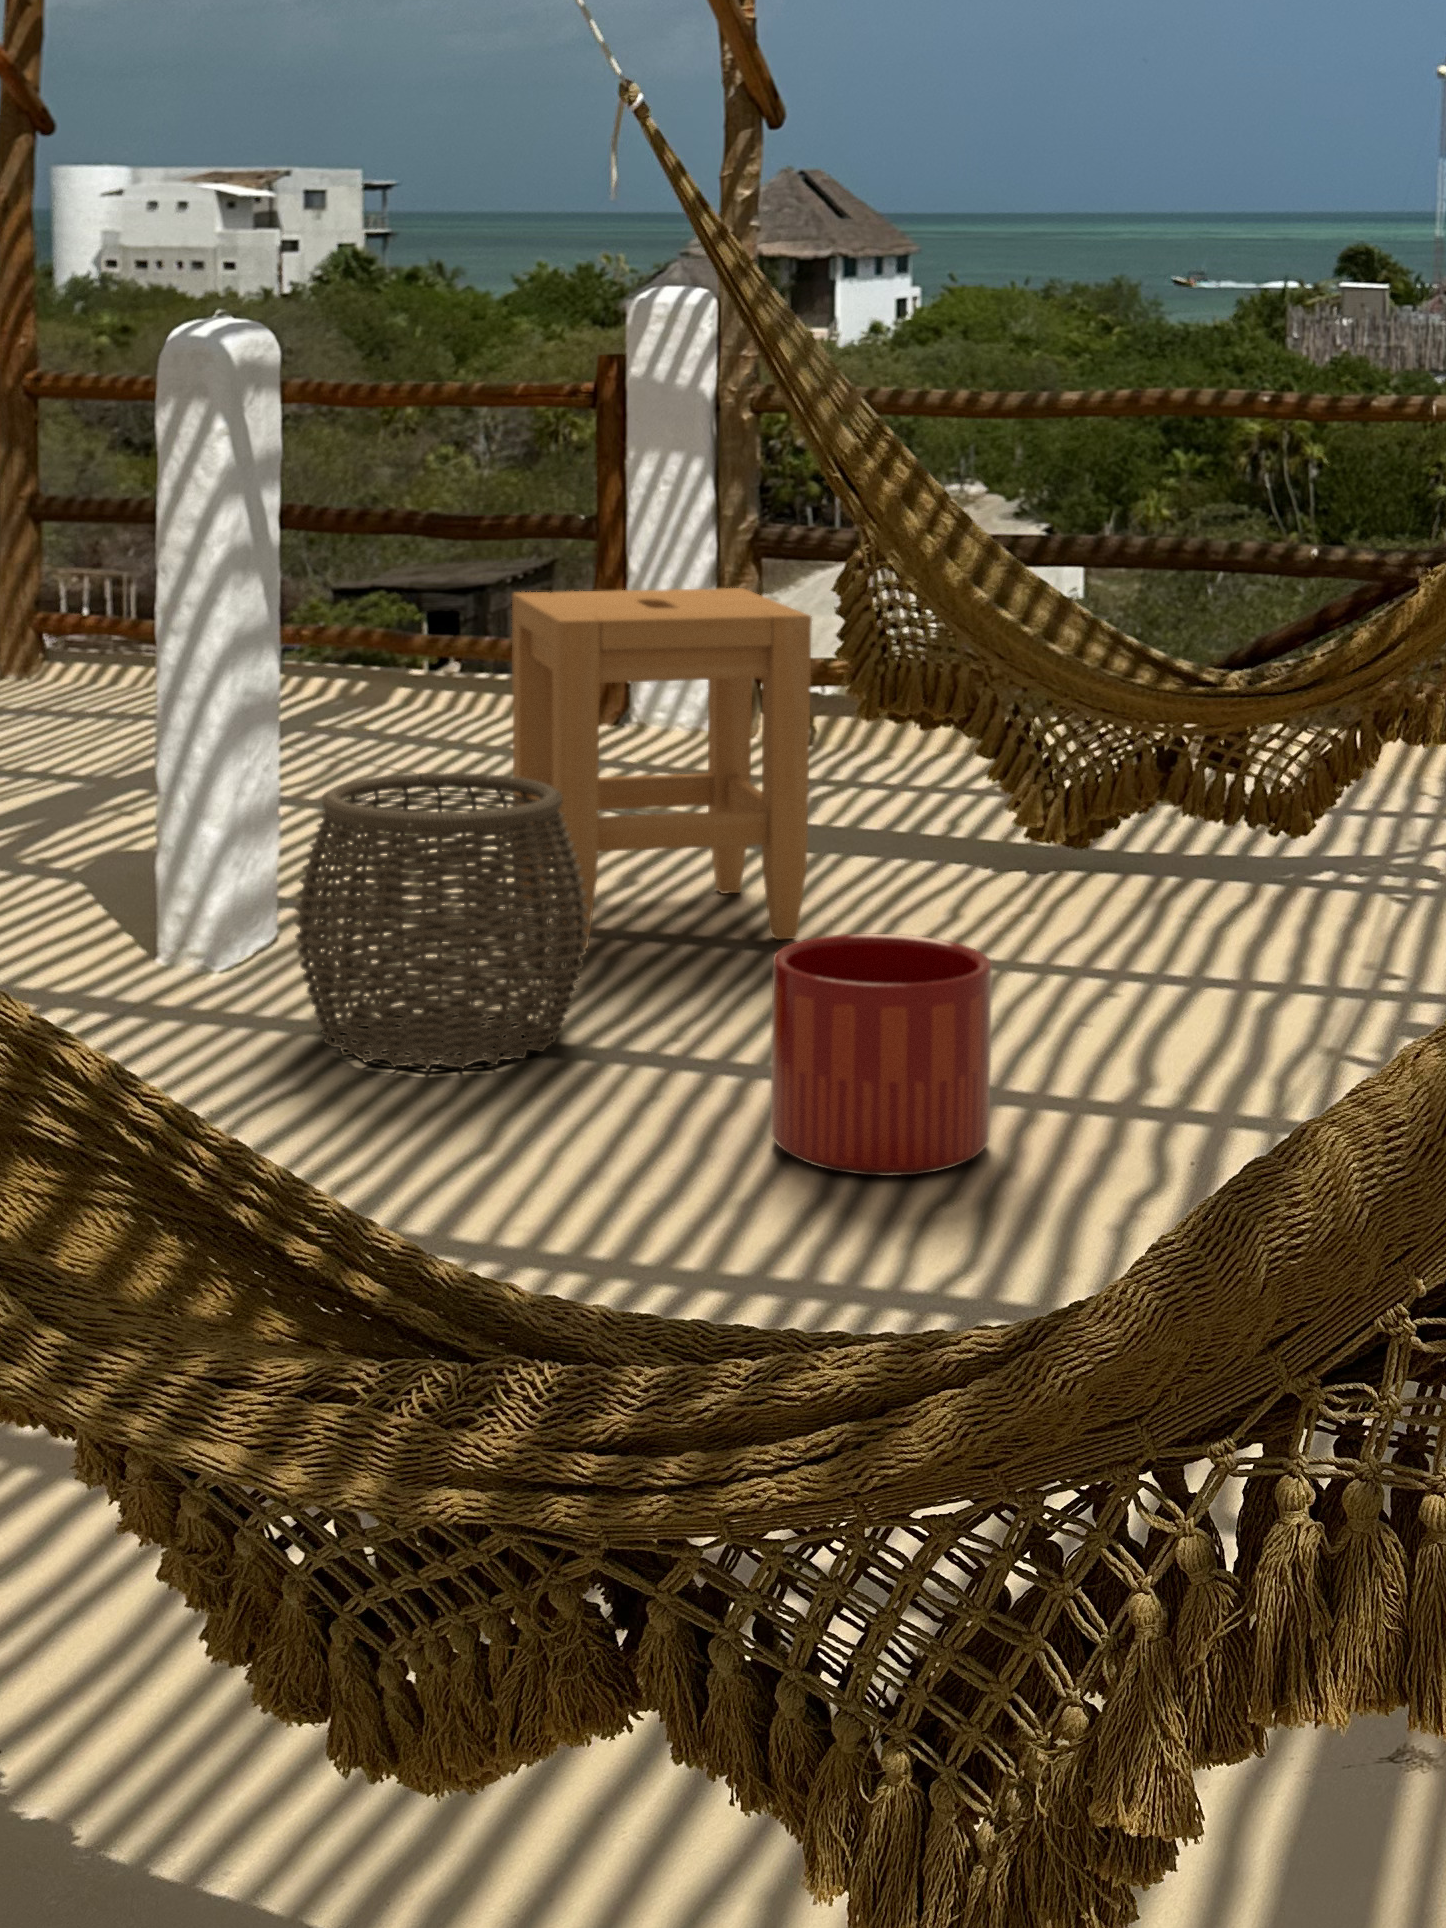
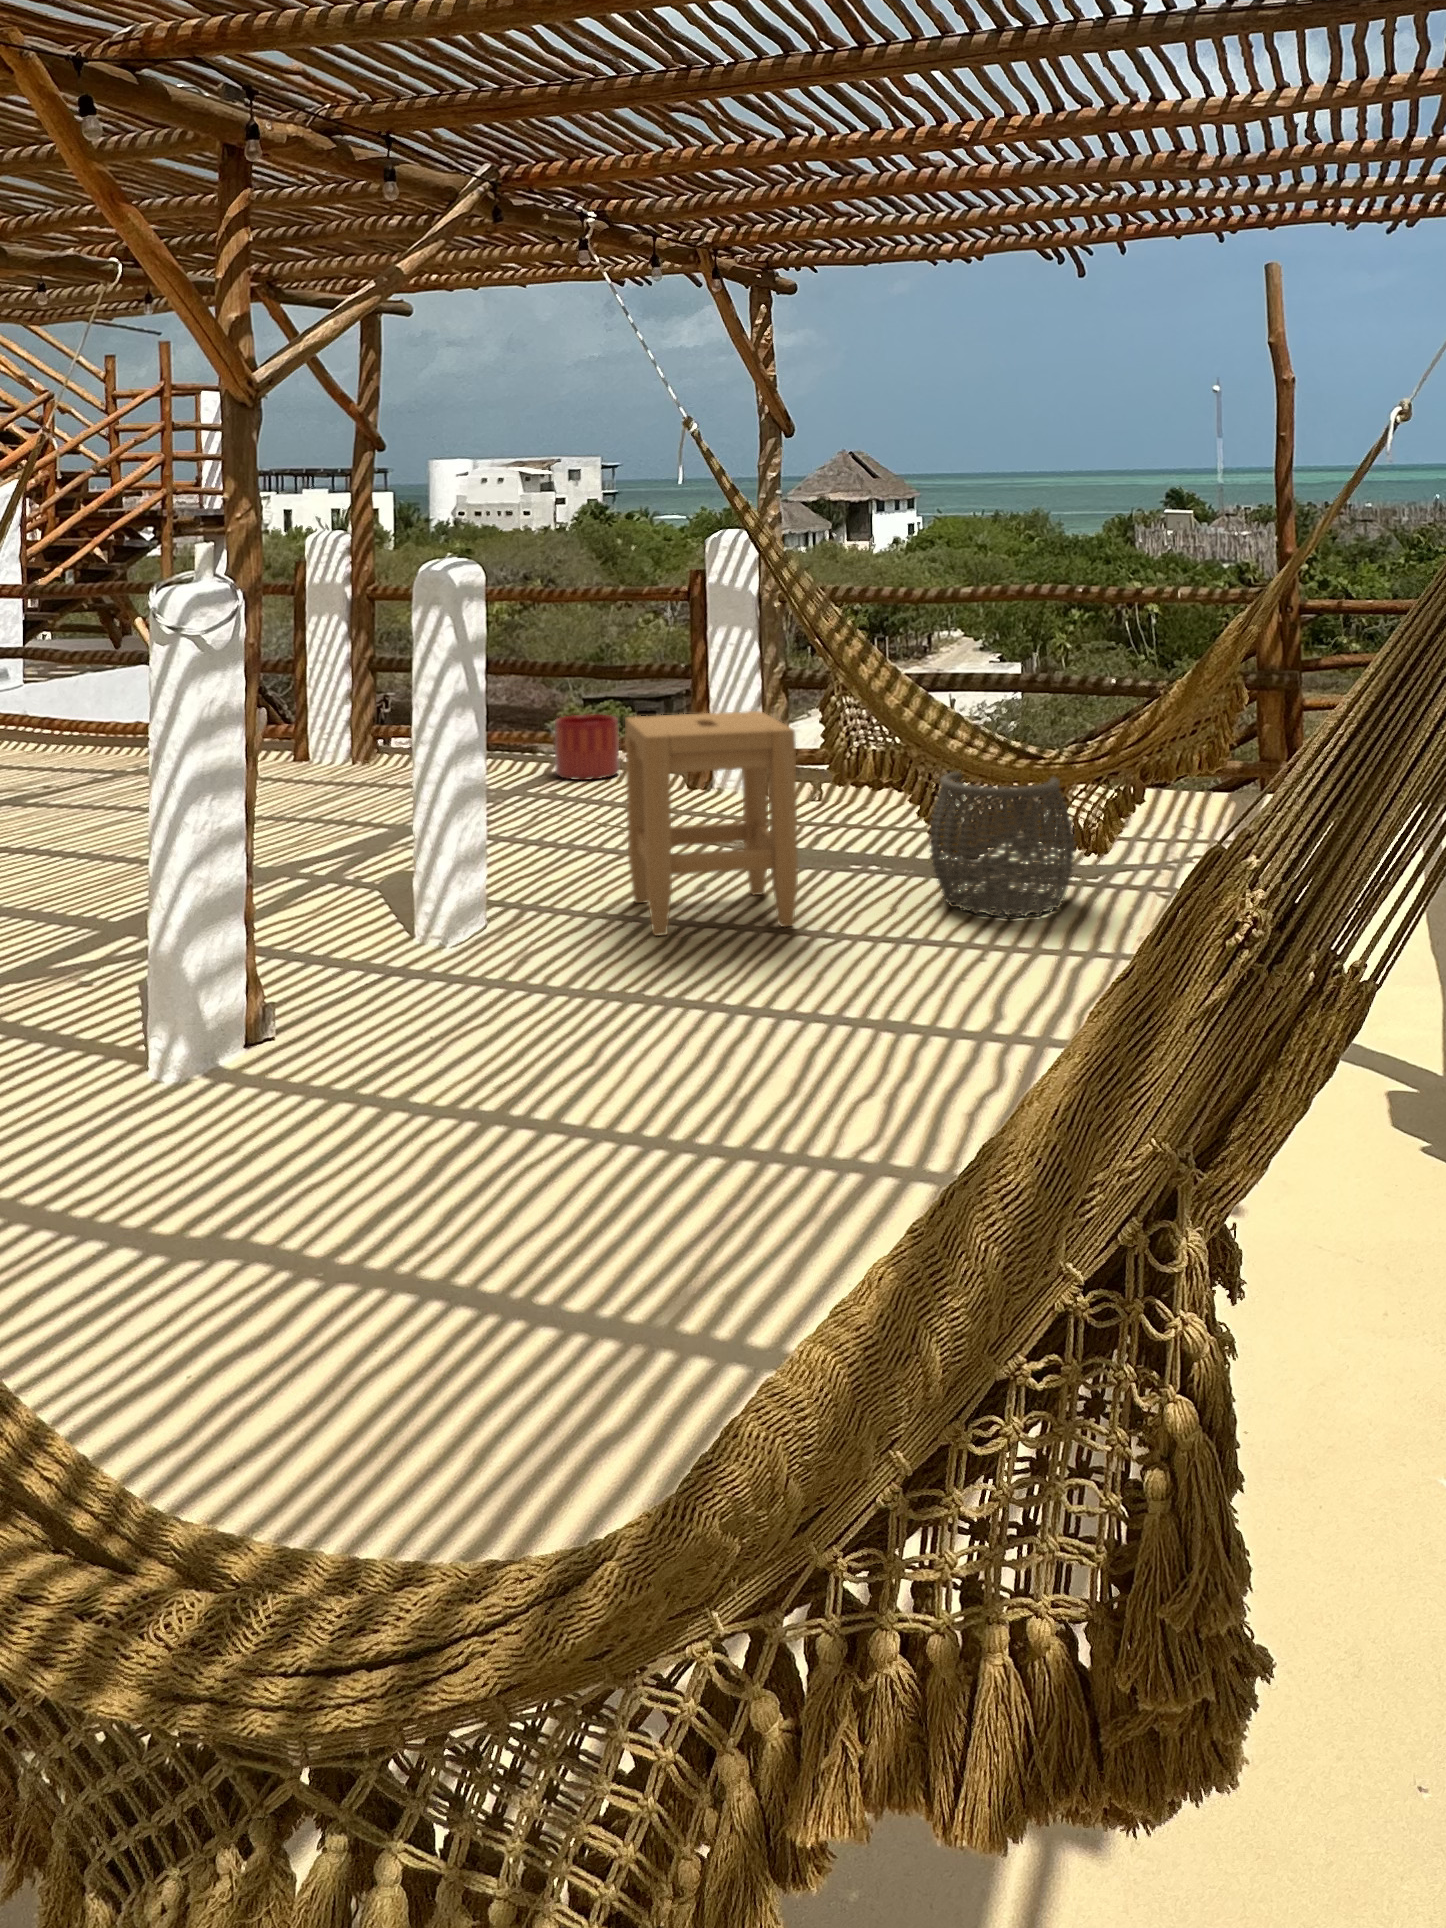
woven basket: present [294,773,589,1069] -> present [929,772,1075,916]
planter: present [770,934,992,1176] -> present [555,715,619,780]

